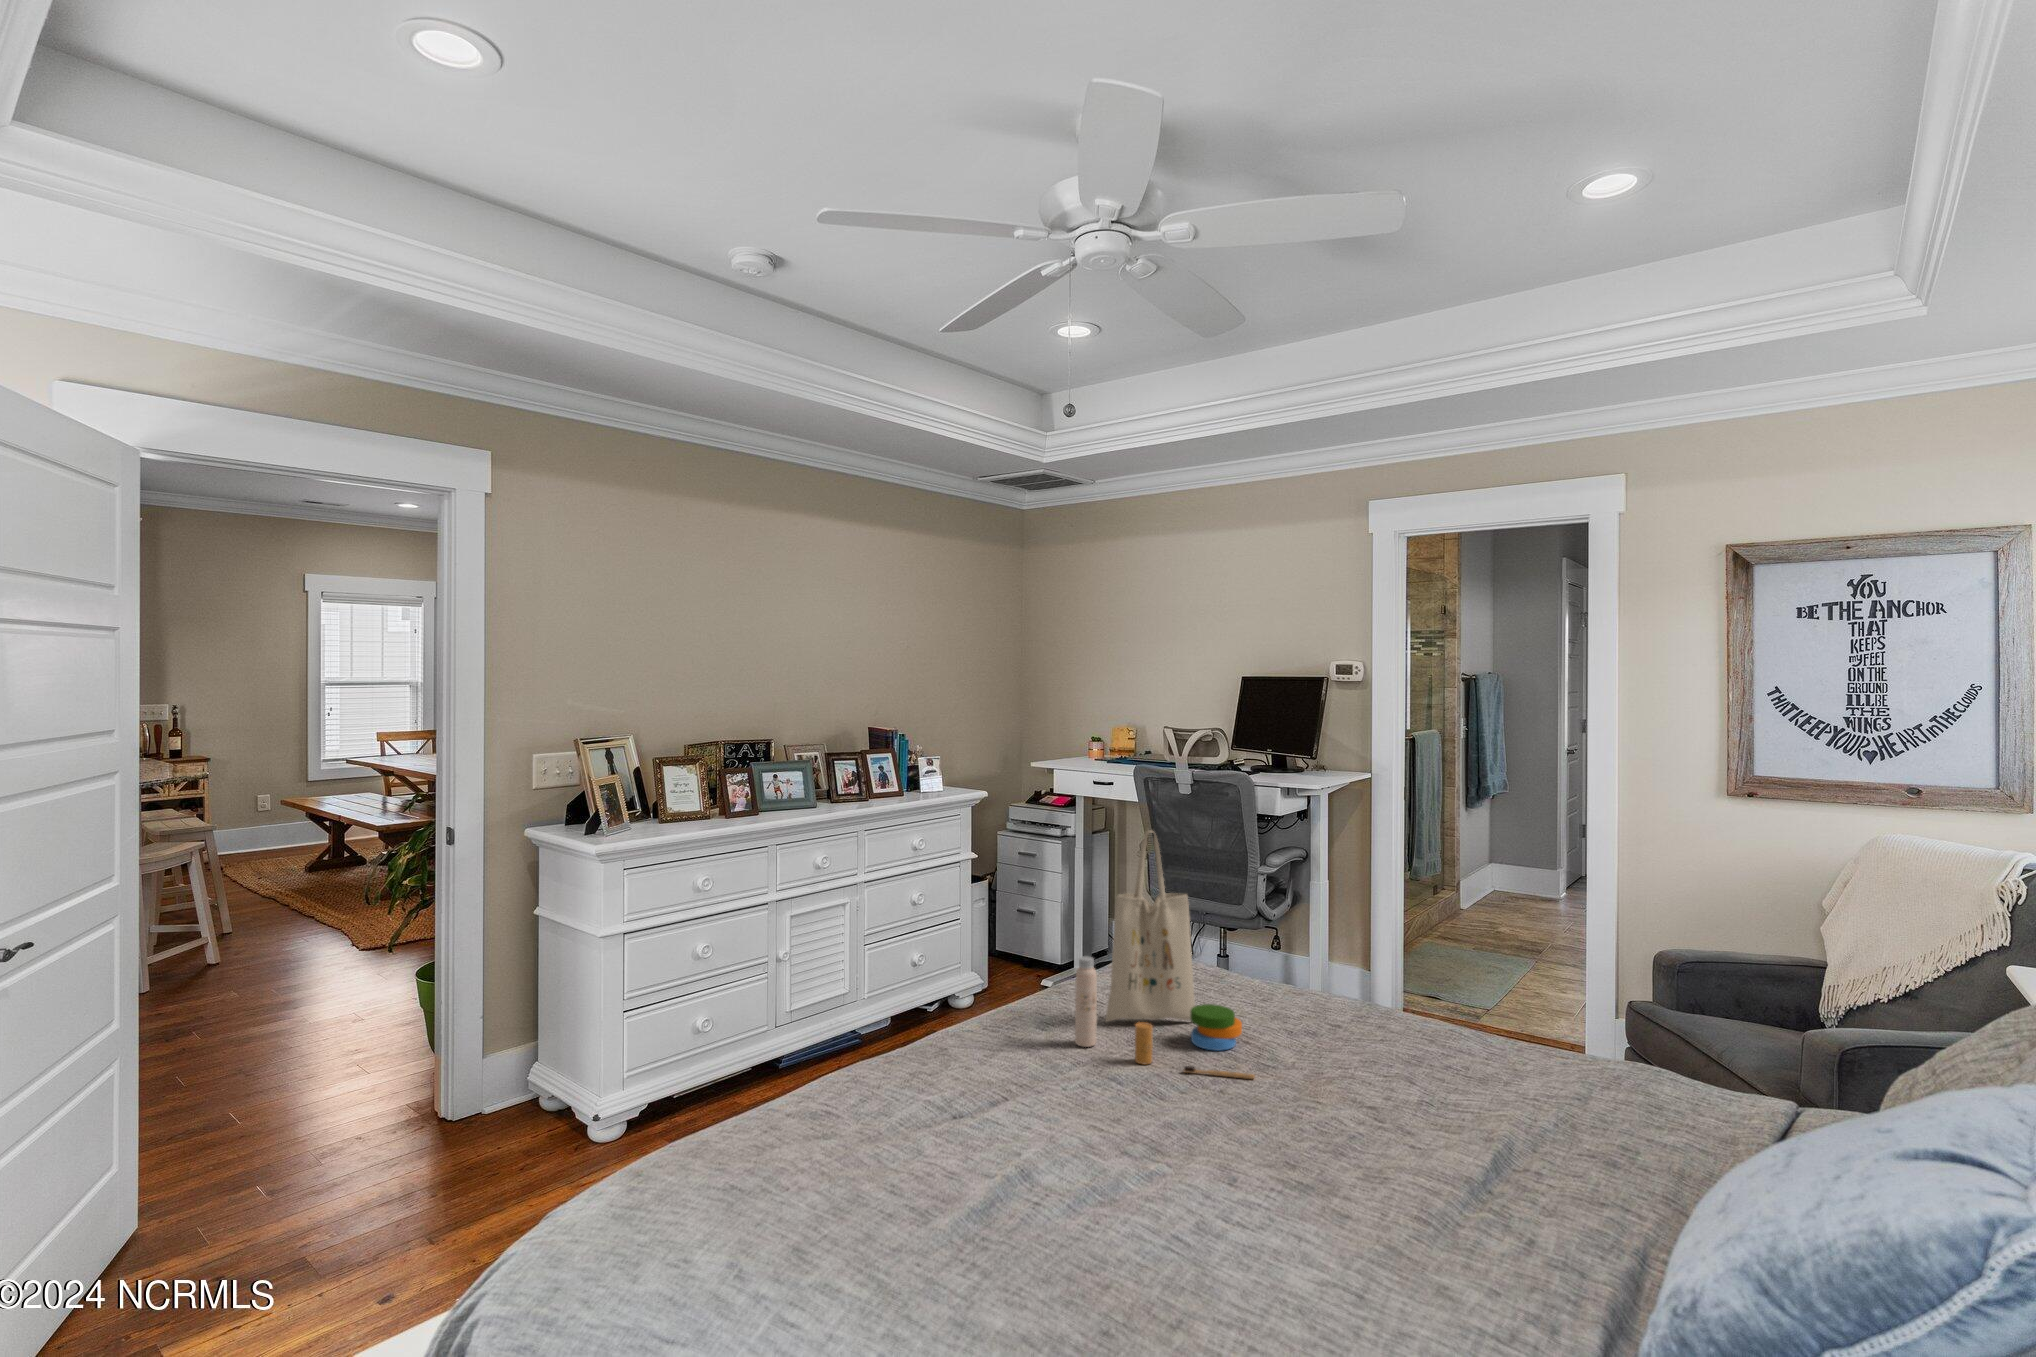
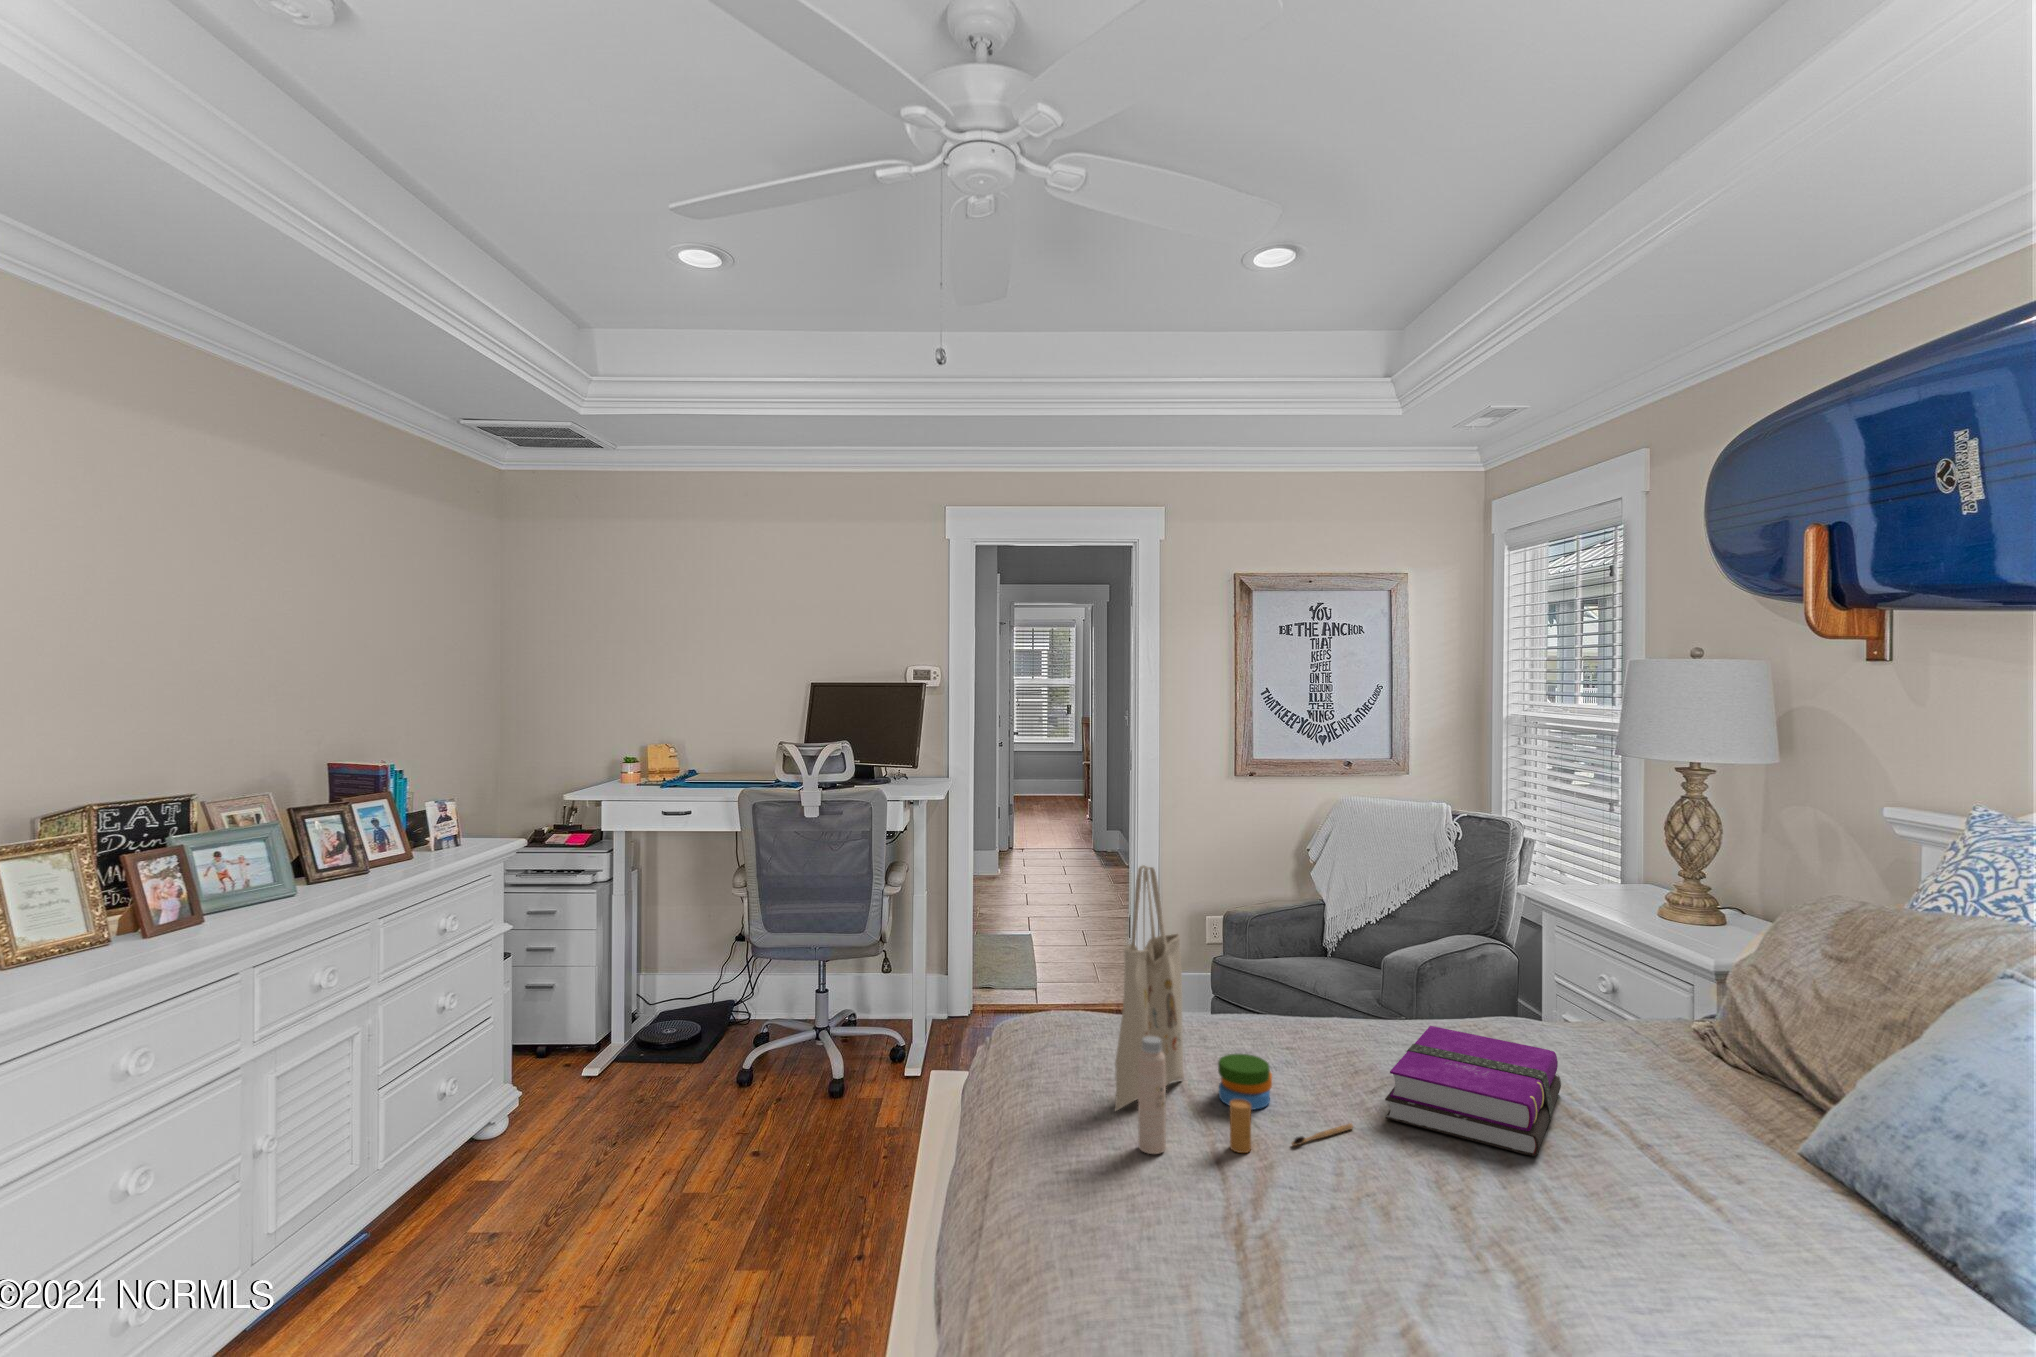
notebook: none [1294,1031,1518,1136] -> present [1385,1026,1561,1156]

